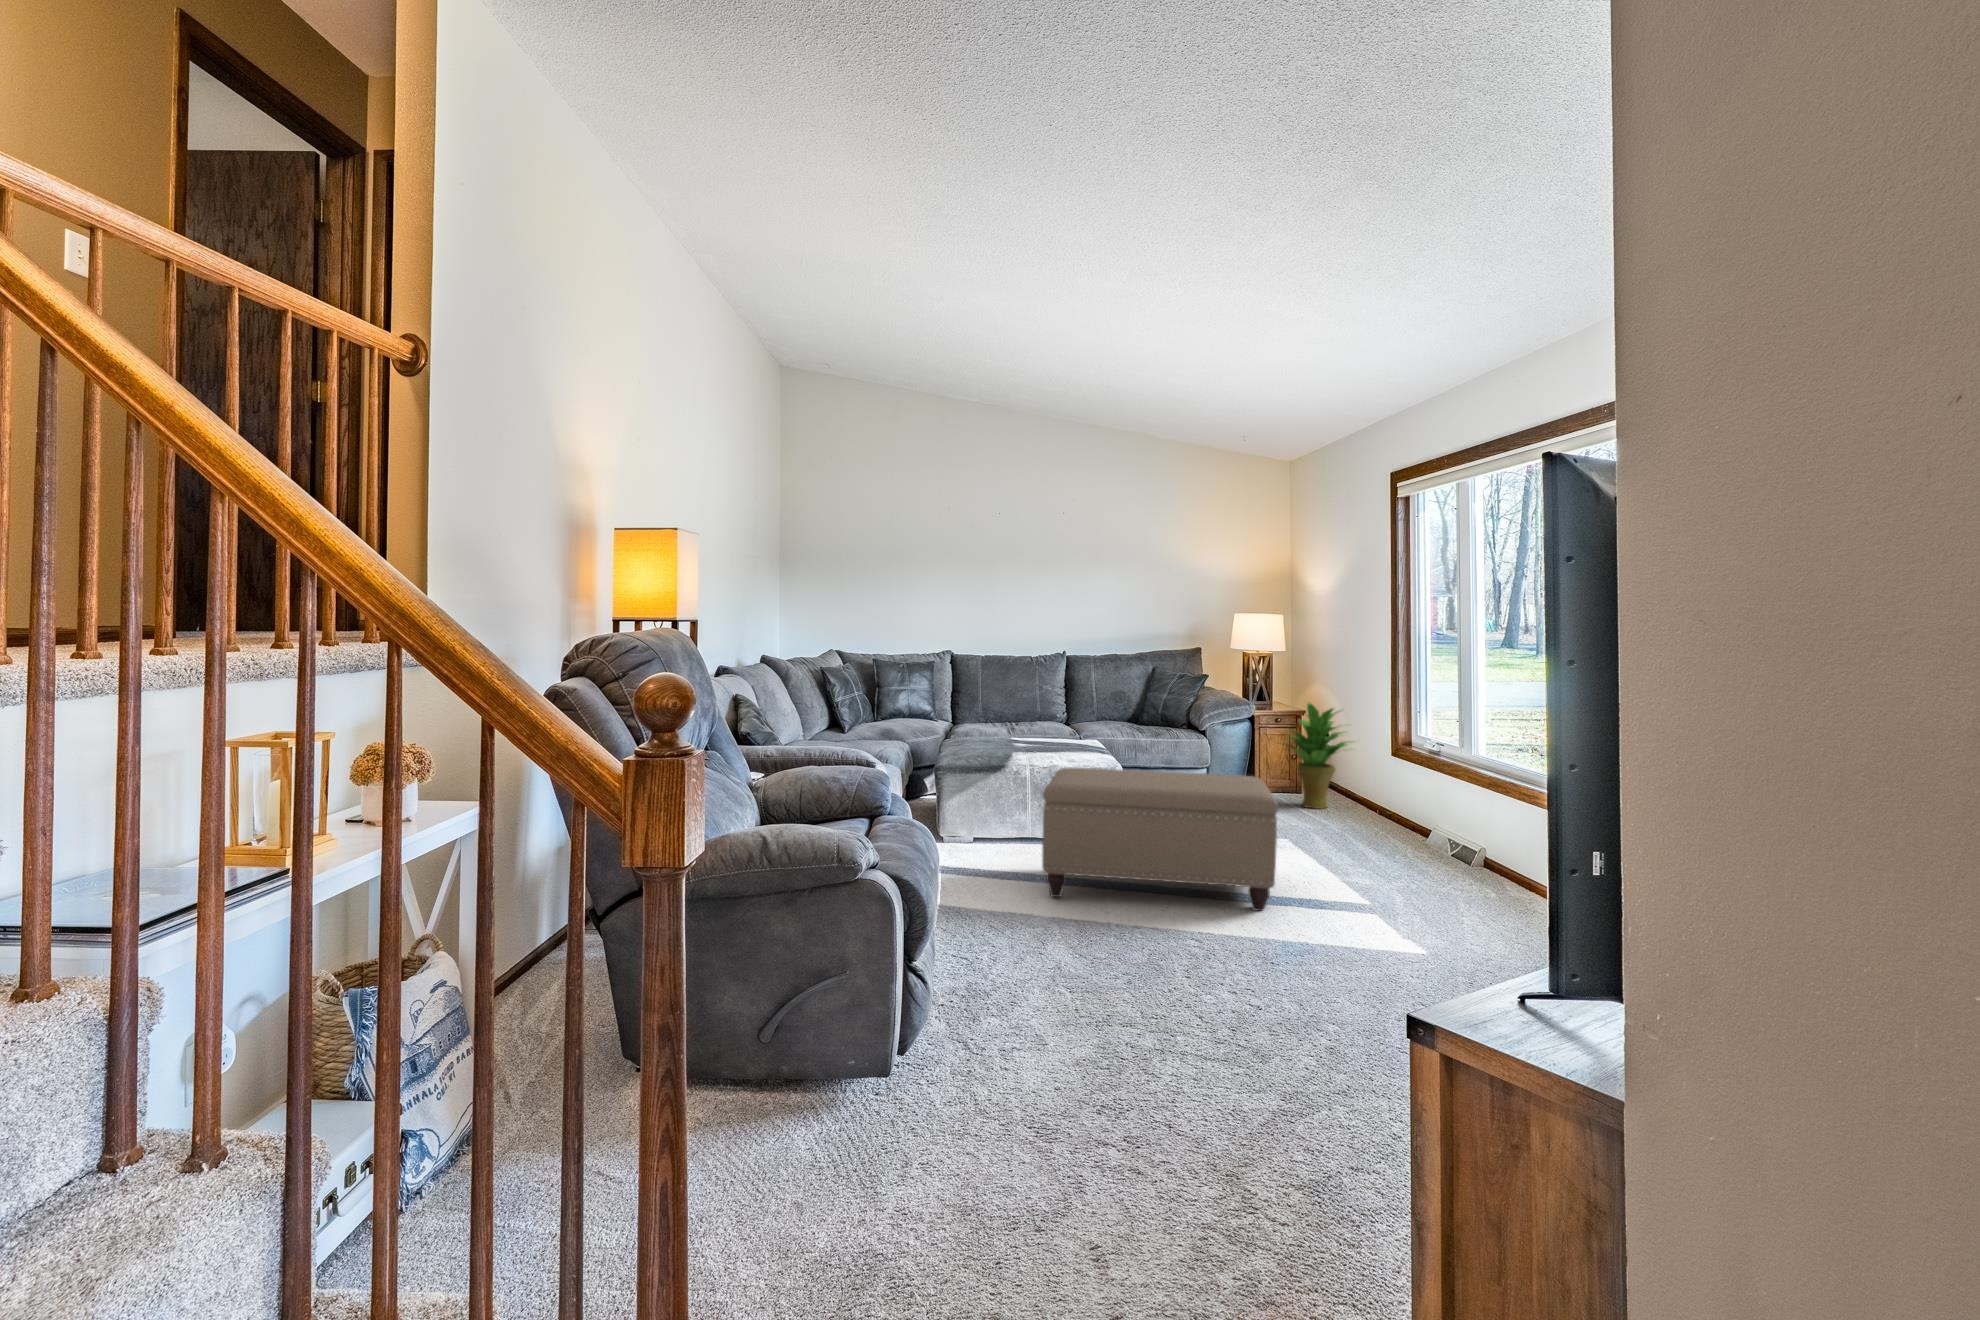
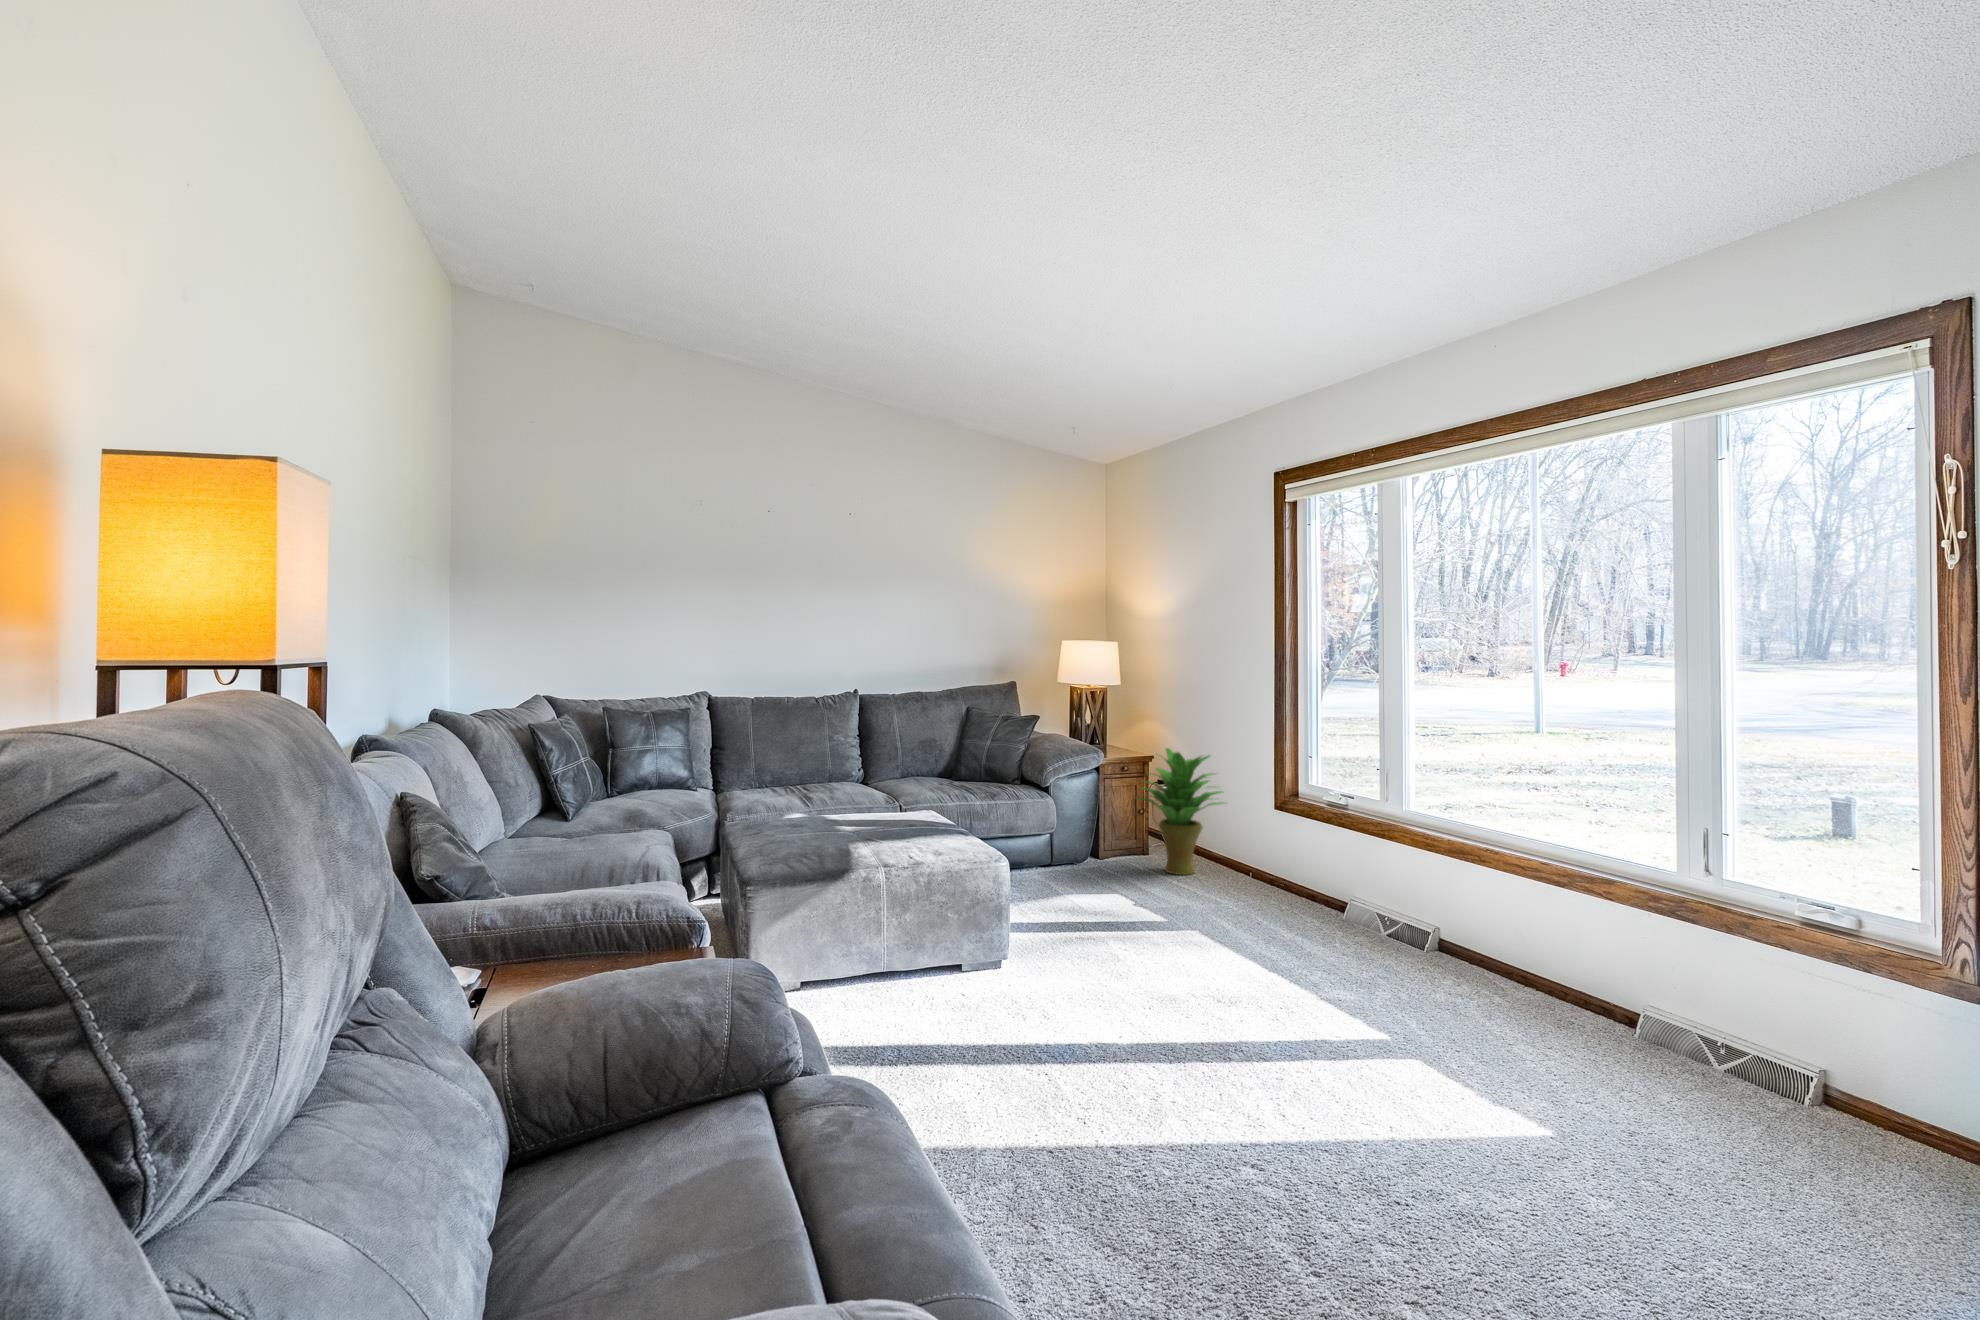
ottoman: present [1042,768,1278,911] -> none [946,875,1295,1098]

